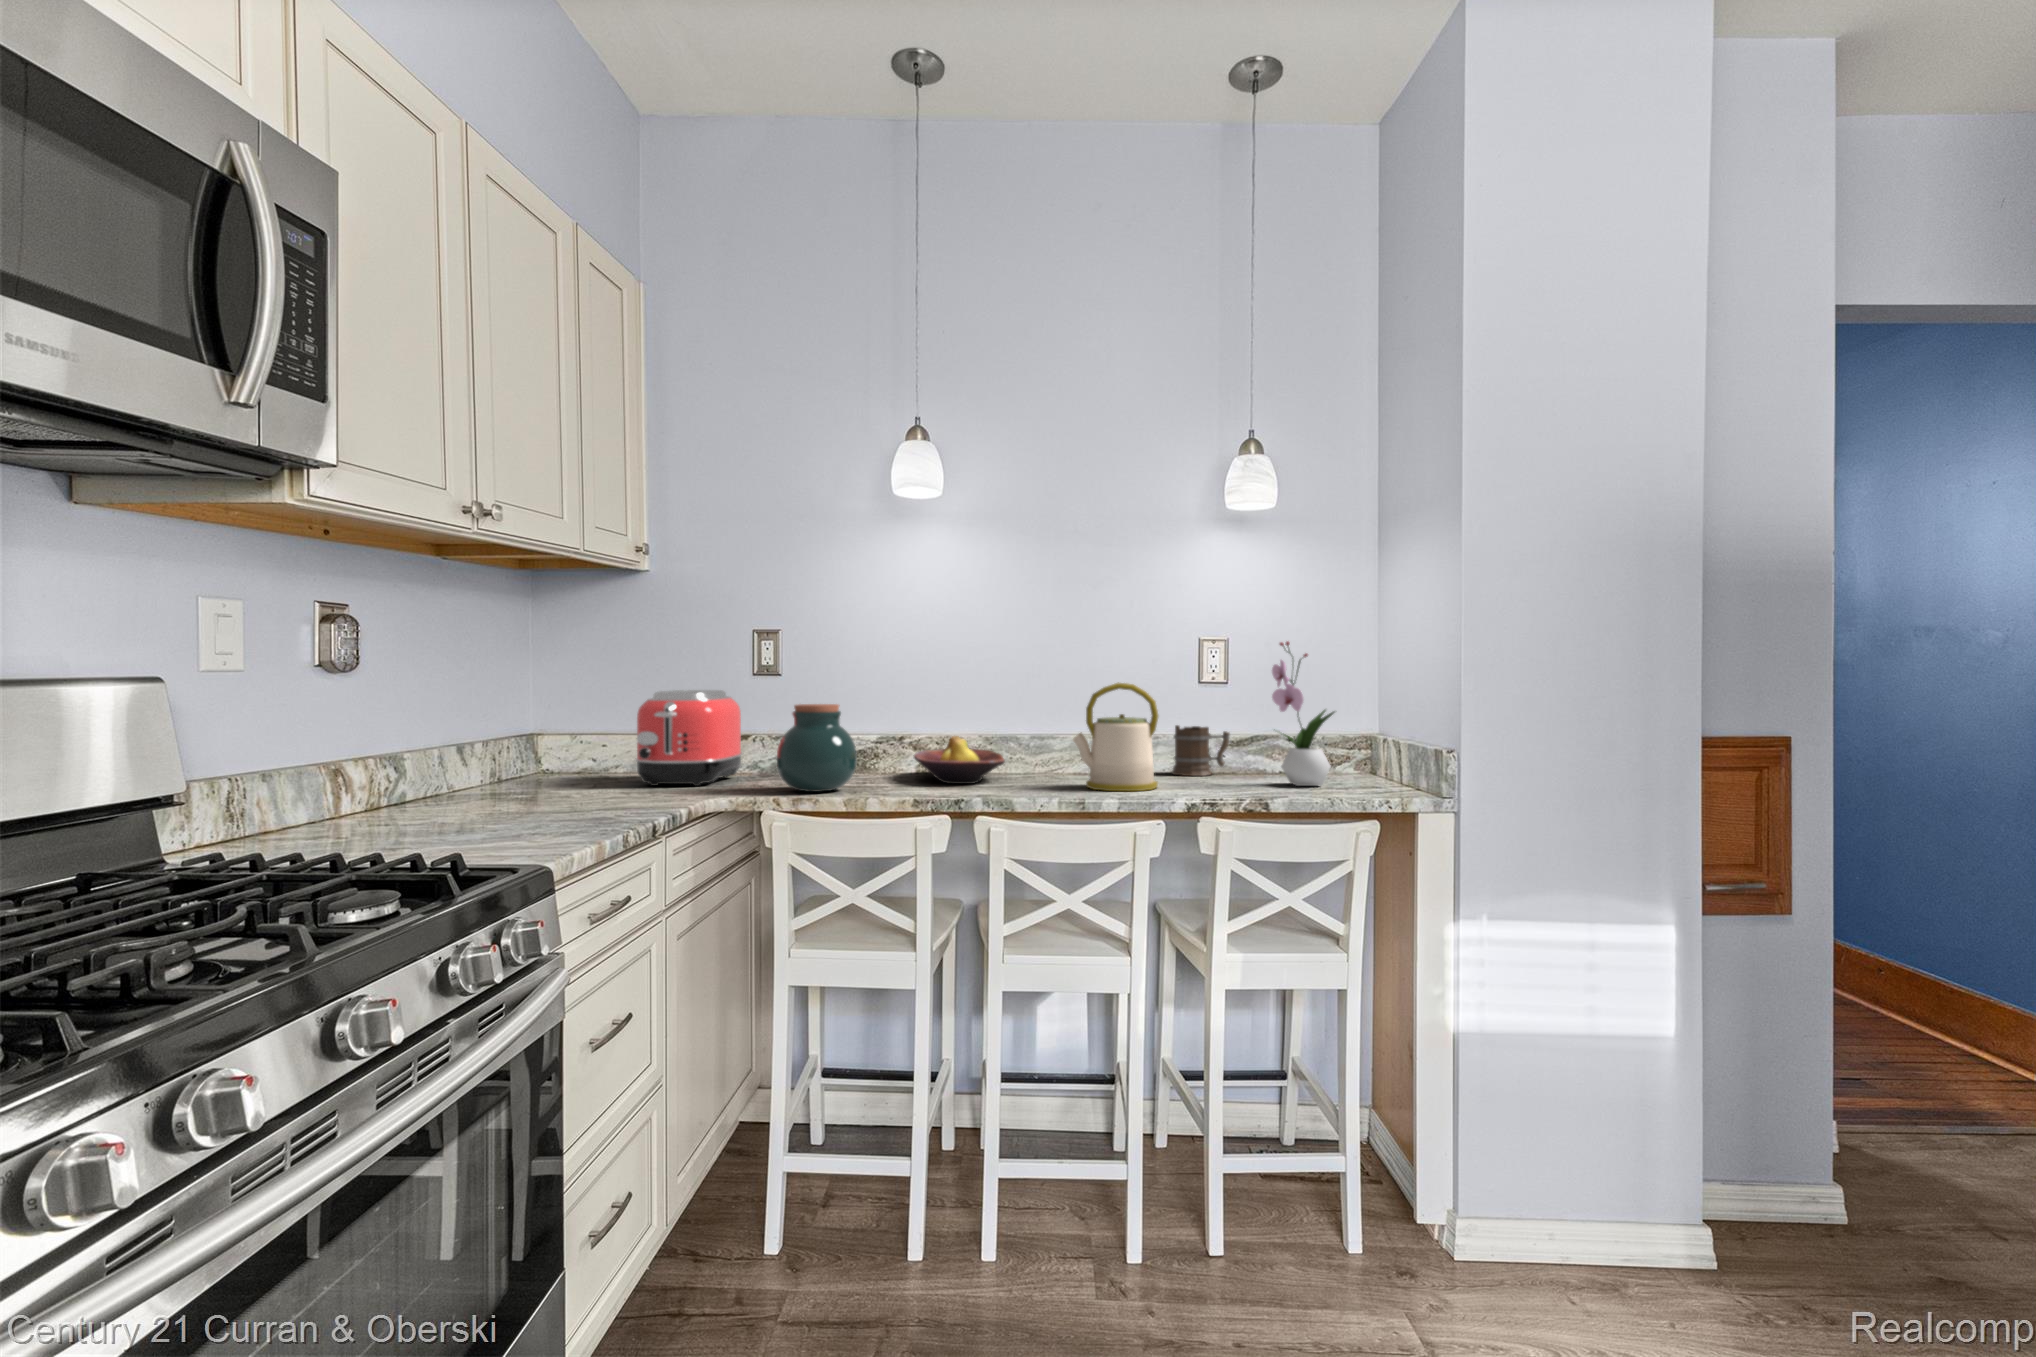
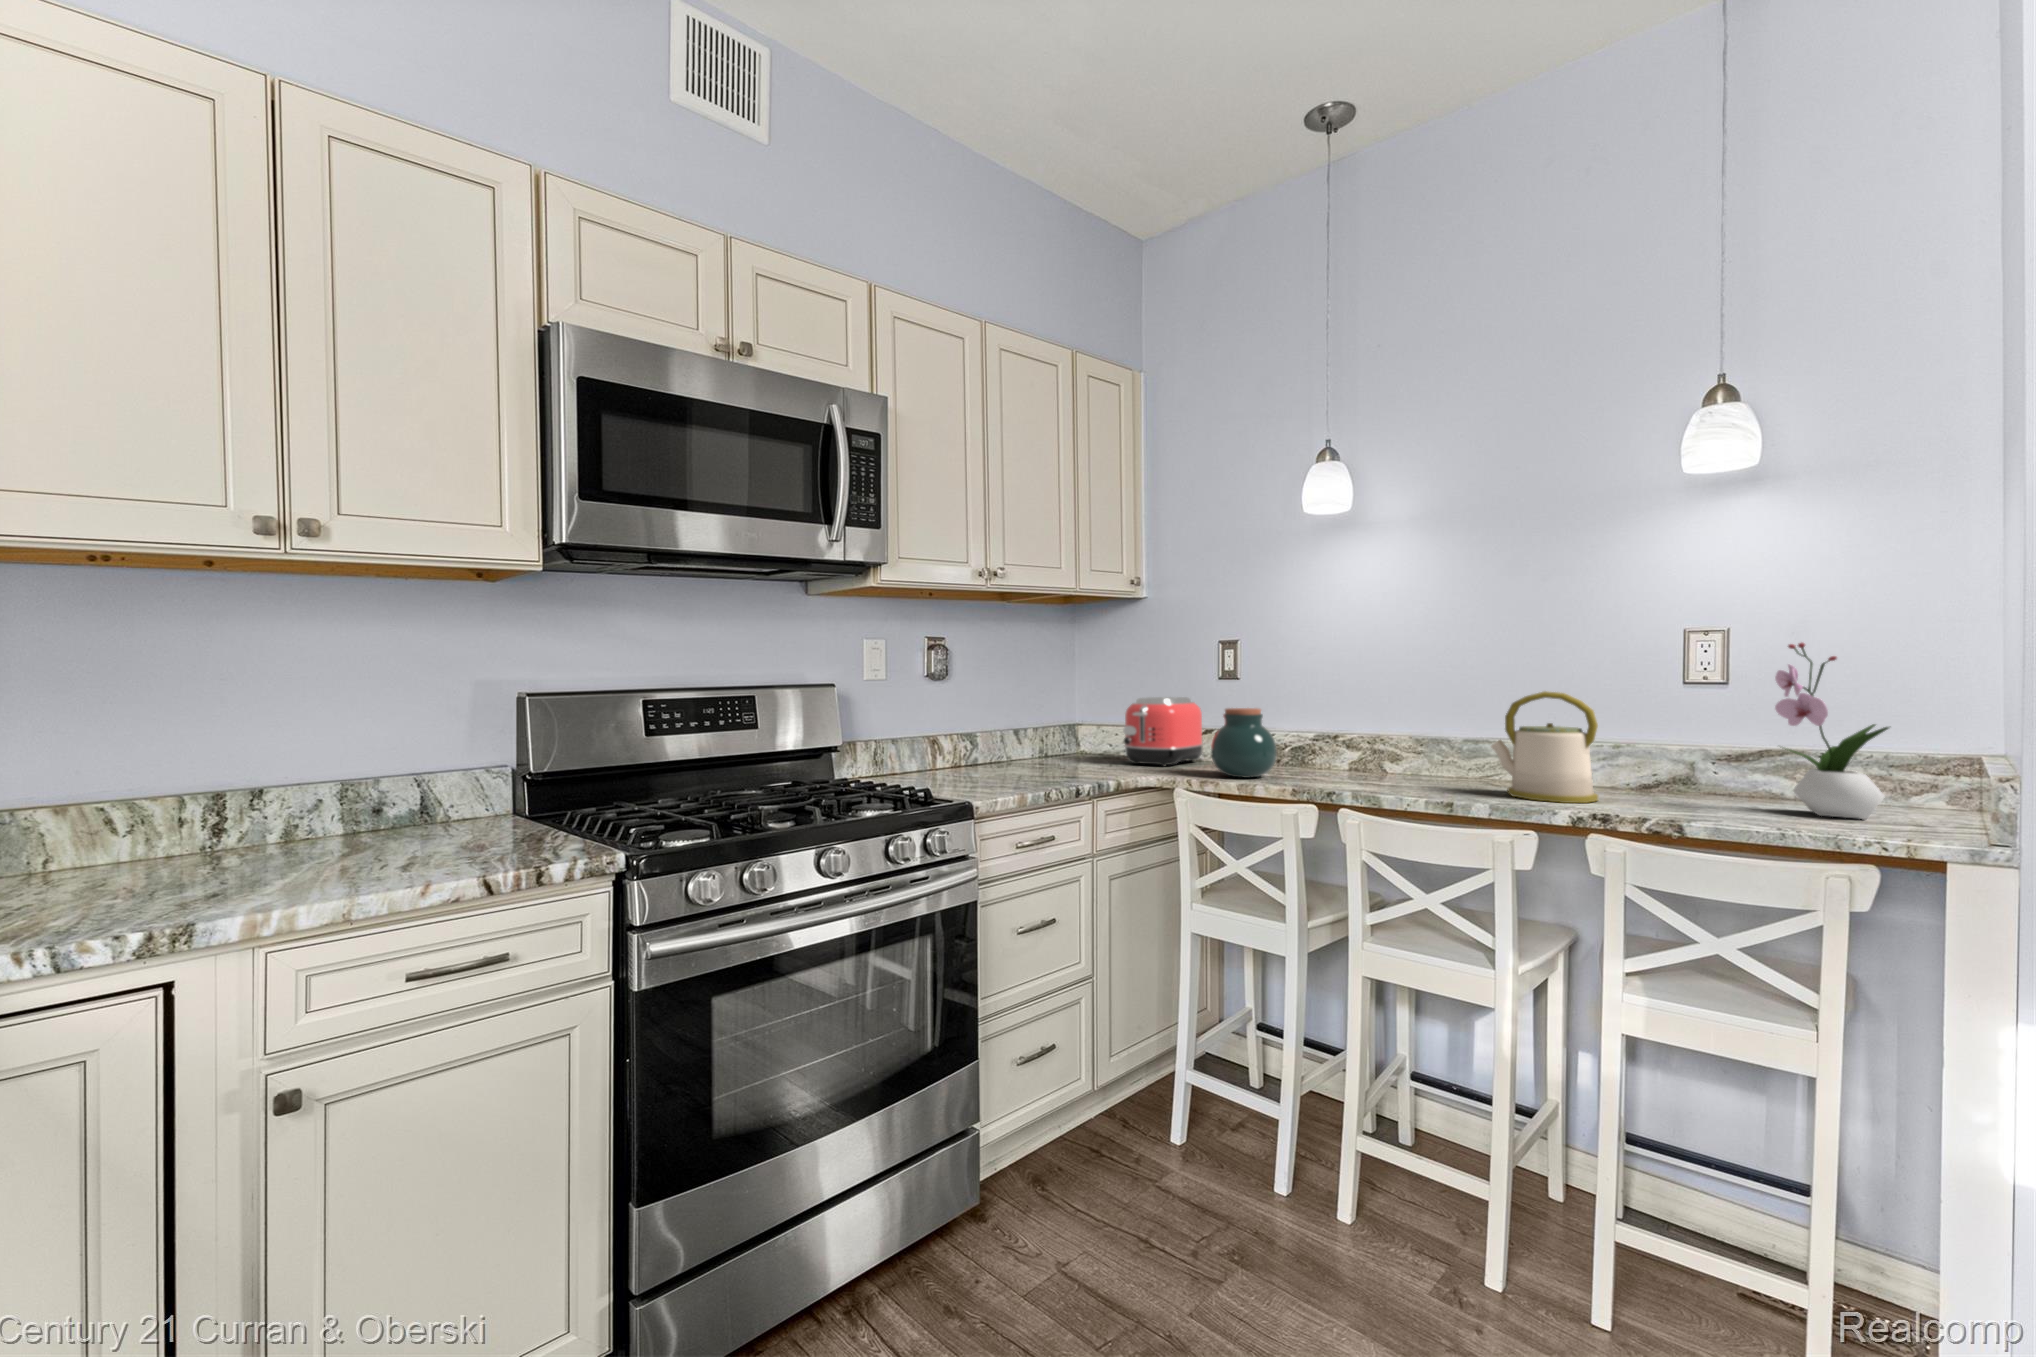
mug: present [1172,725,1230,776] -> none [1635,736,1722,792]
fruit bowl: present [914,736,1005,784] -> none [1338,738,1426,781]

